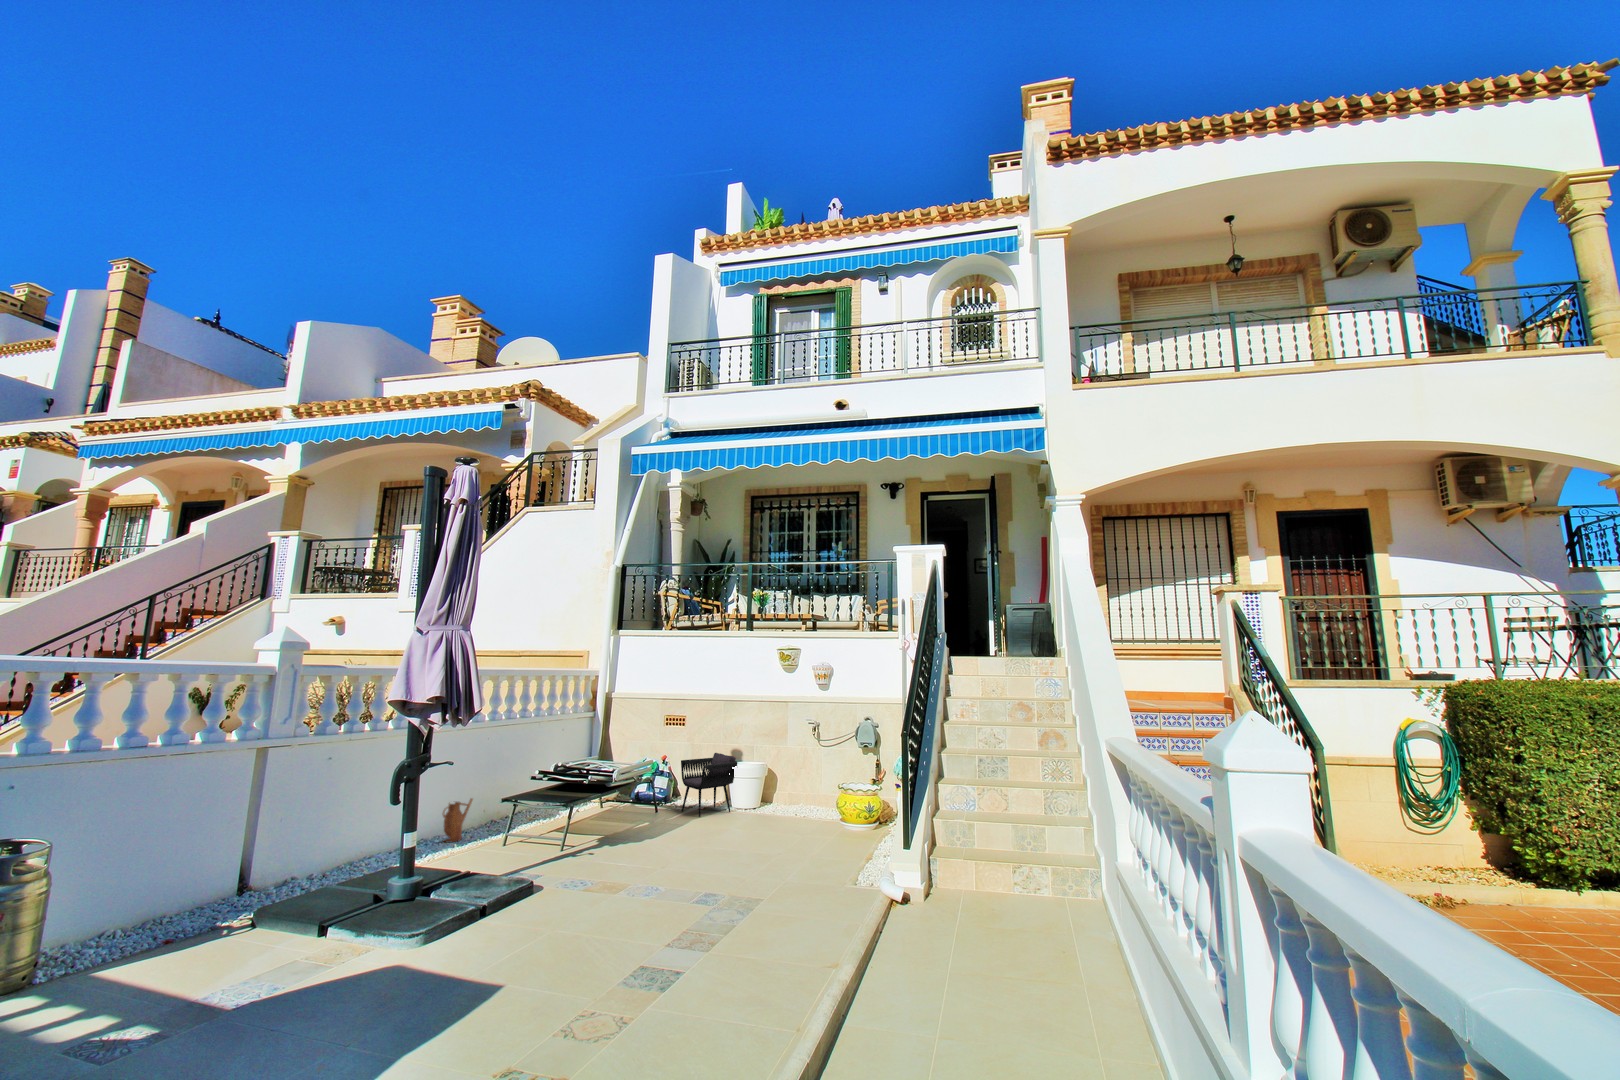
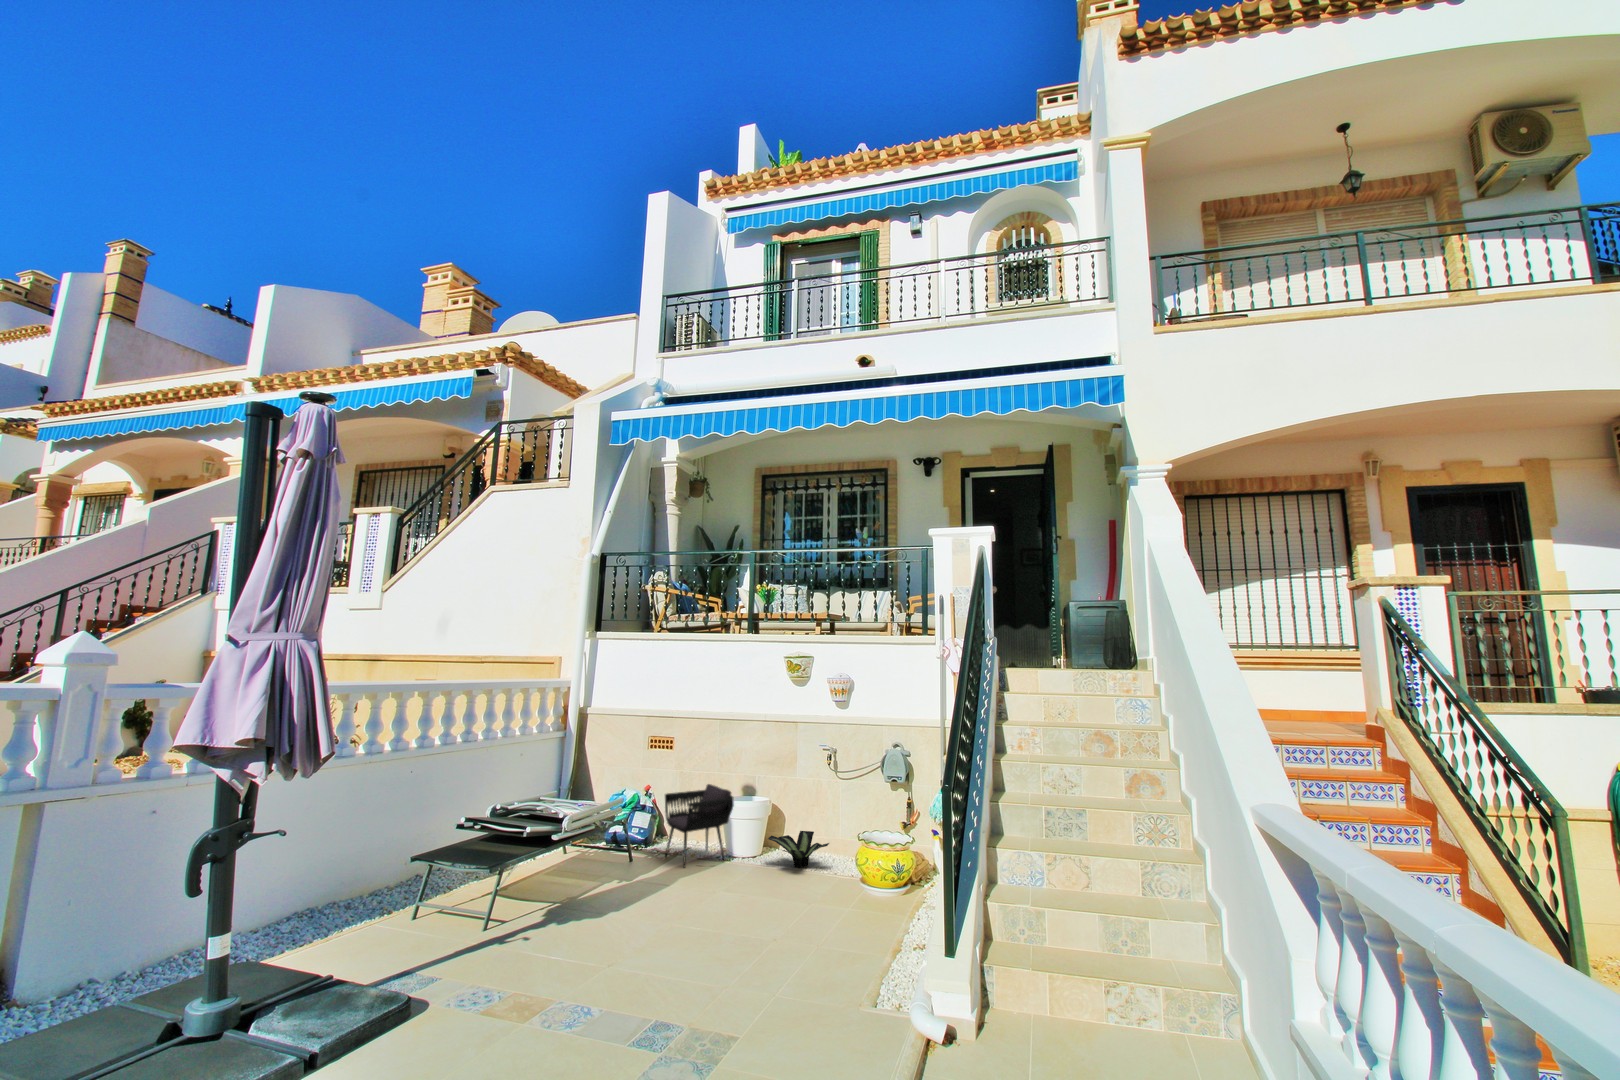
potted plant: none [765,789,815,816] -> present [768,831,829,868]
watering can: present [443,798,473,843] -> none [344,847,390,908]

